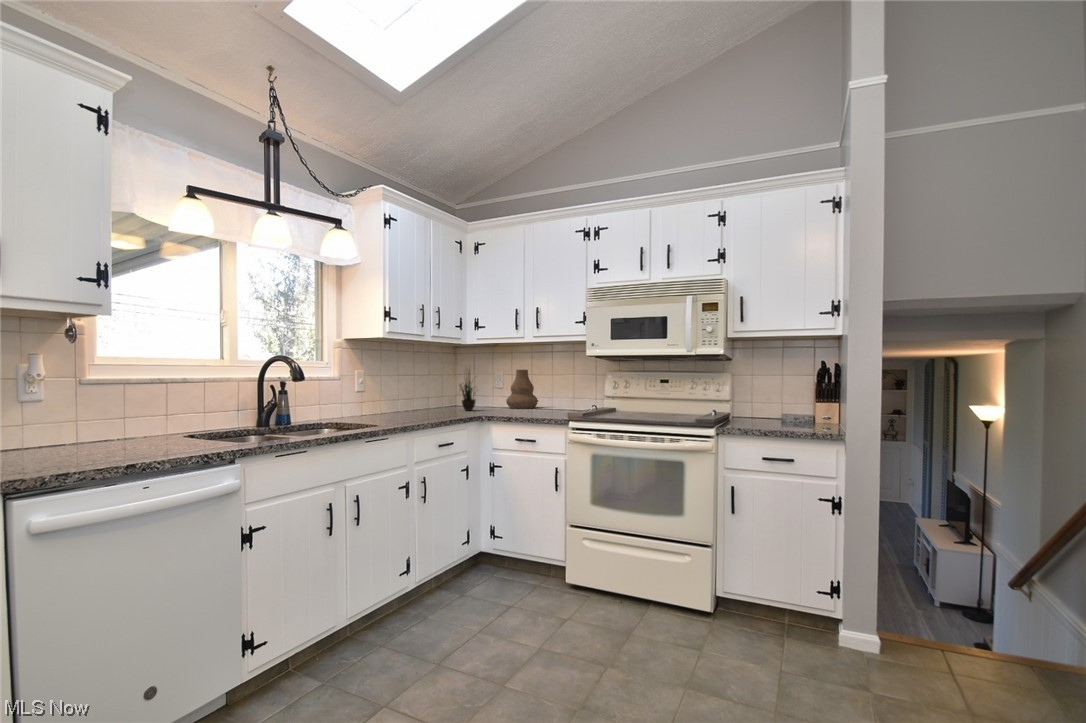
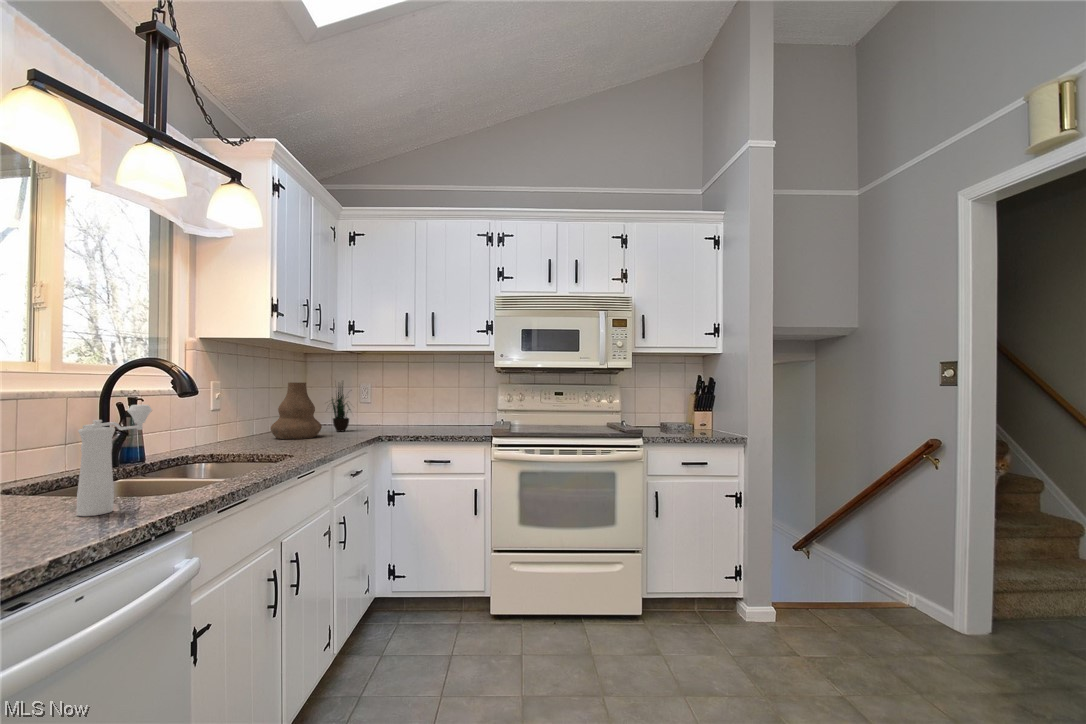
vase: present [506,370,538,409] -> present [271,383,322,439]
pepper mill: none [169,387,222,453] -> present [77,405,152,516]

